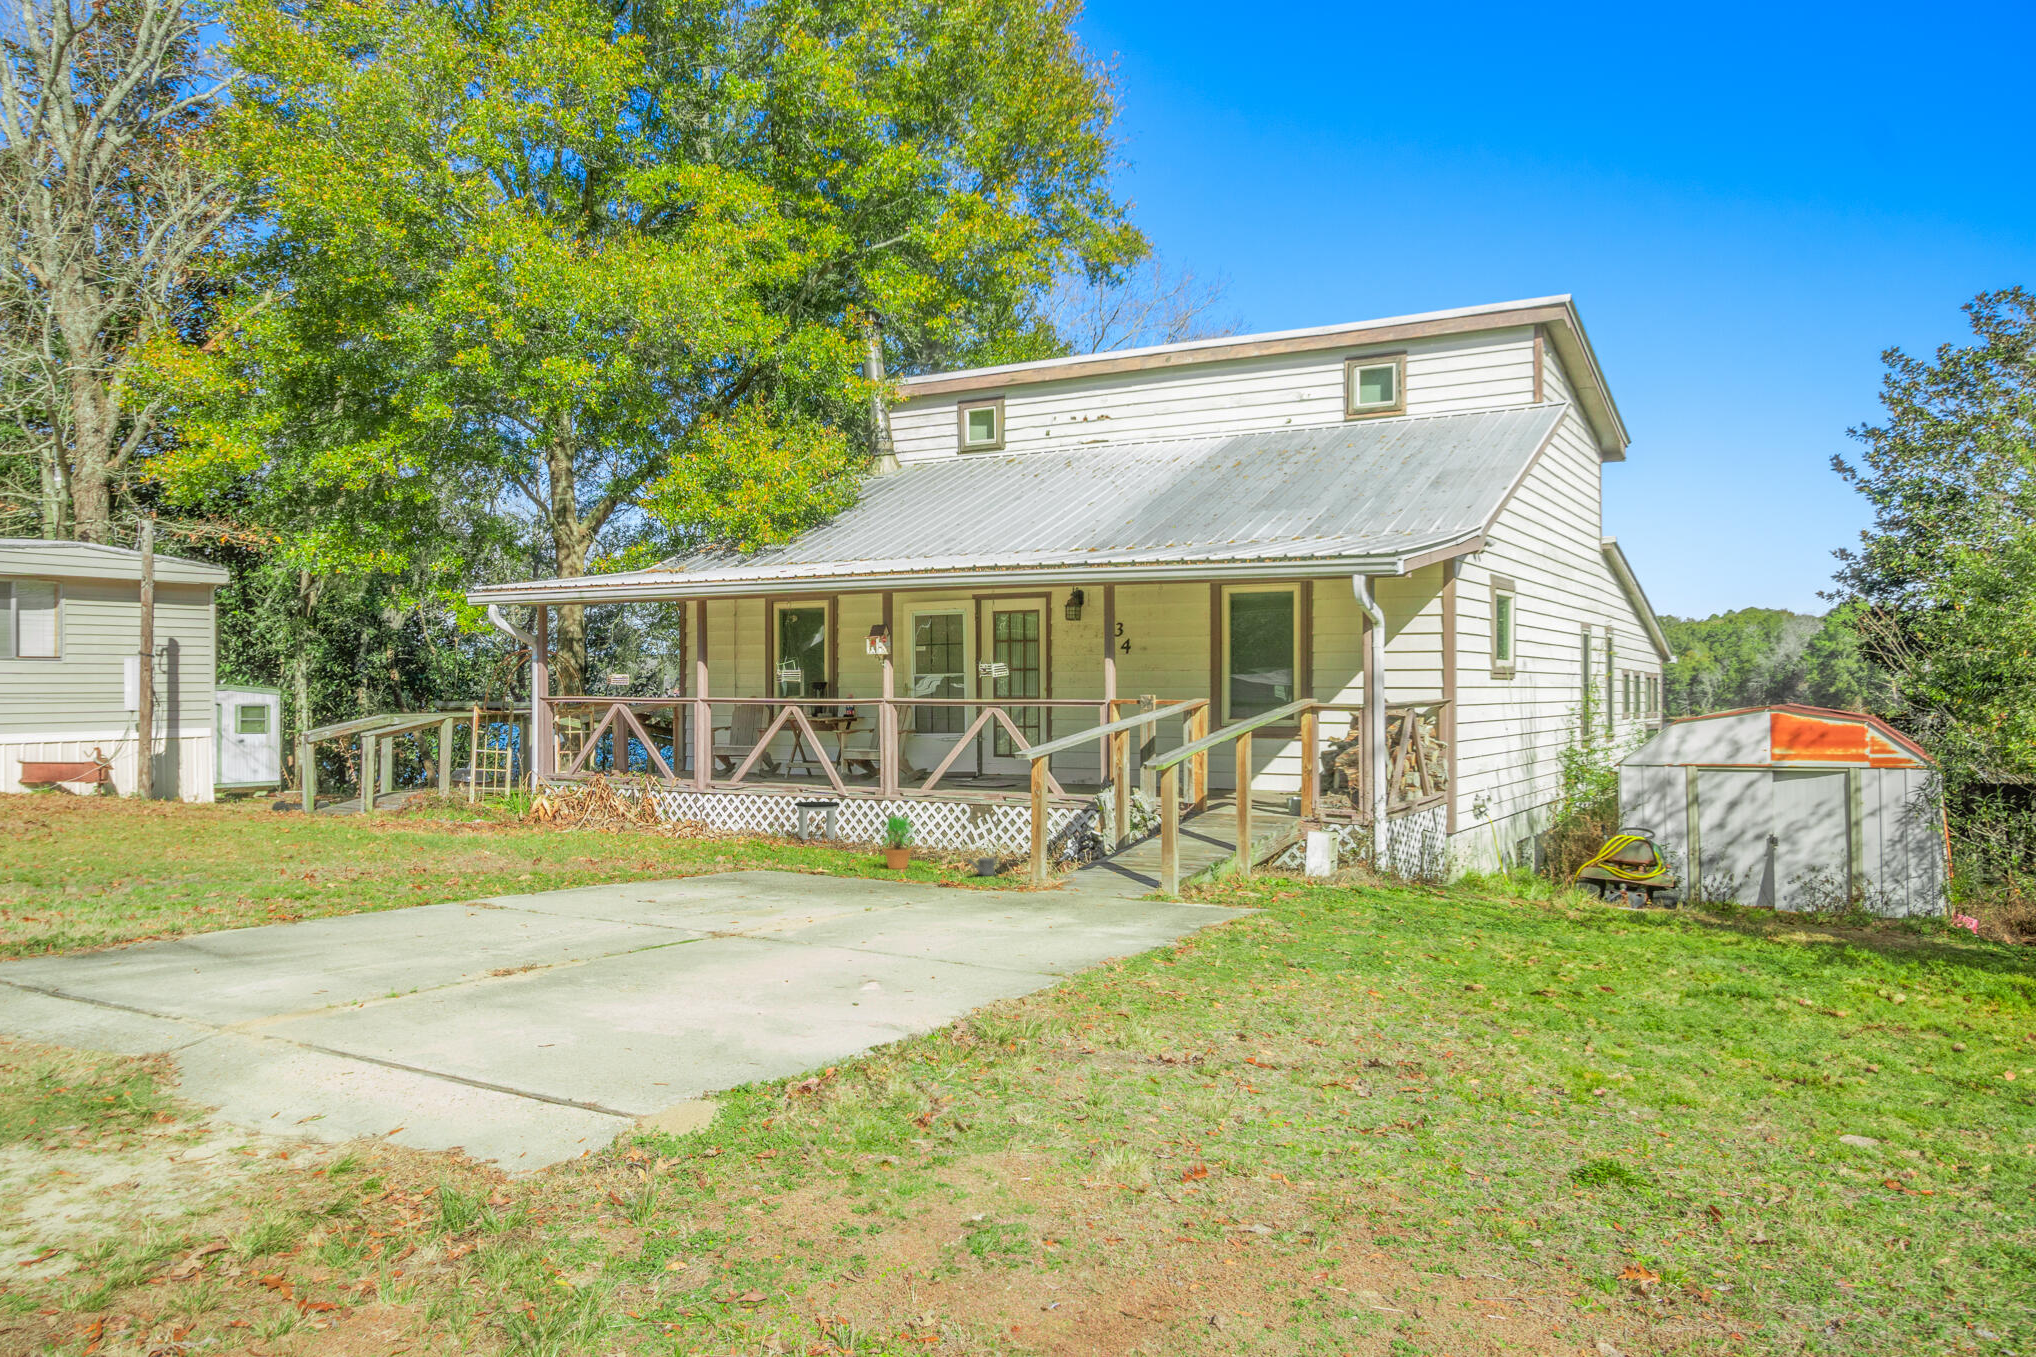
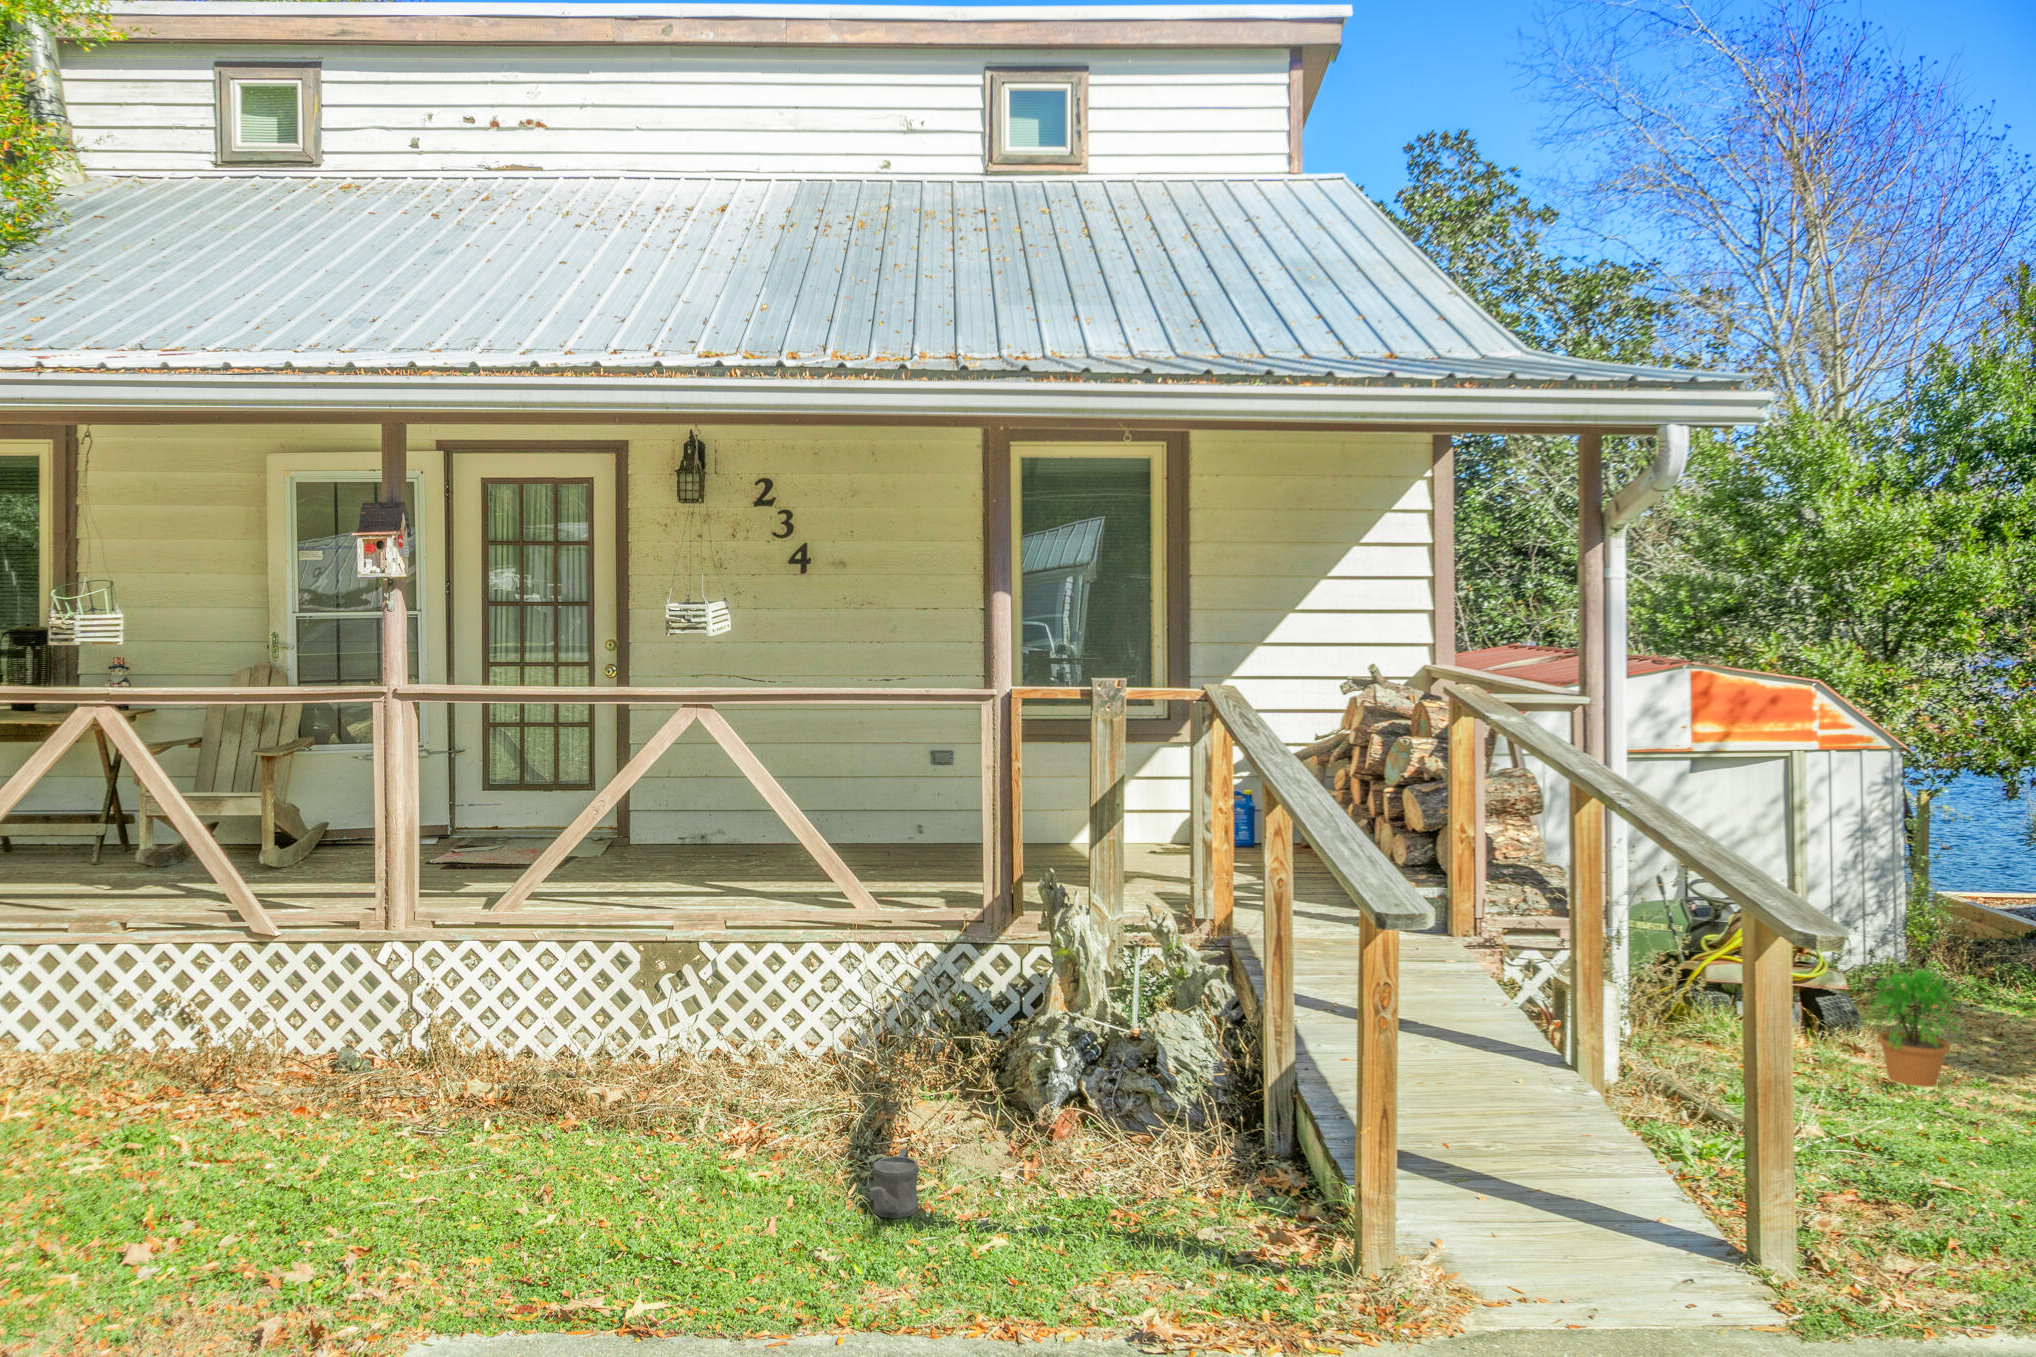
round table: present [794,802,840,840] -> none [123,953,257,1071]
potted plant: present [881,816,915,869] -> present [1869,970,1960,1087]

